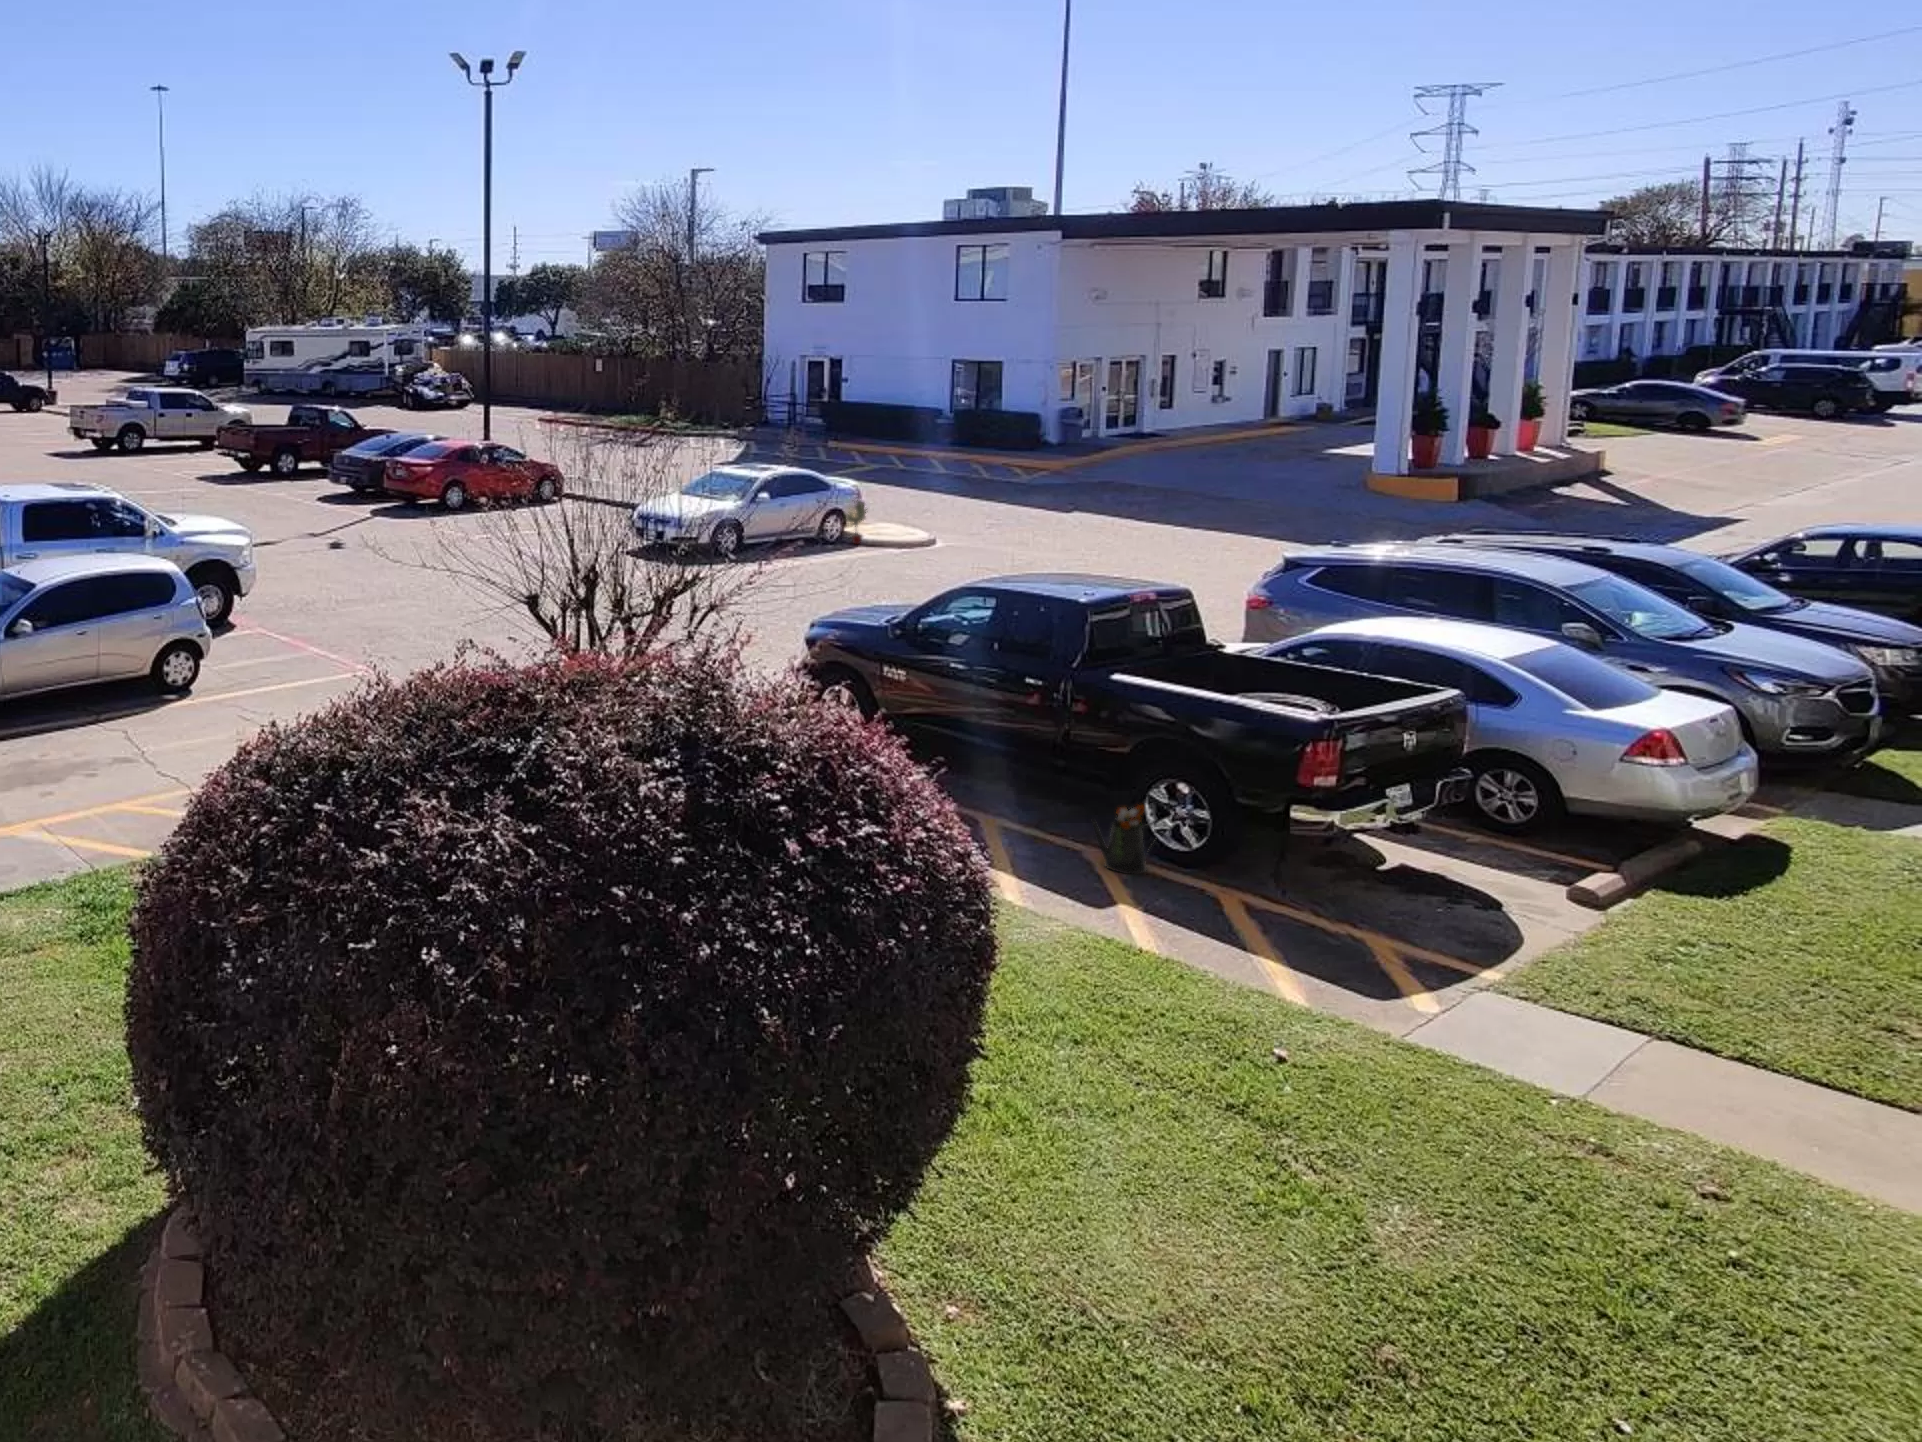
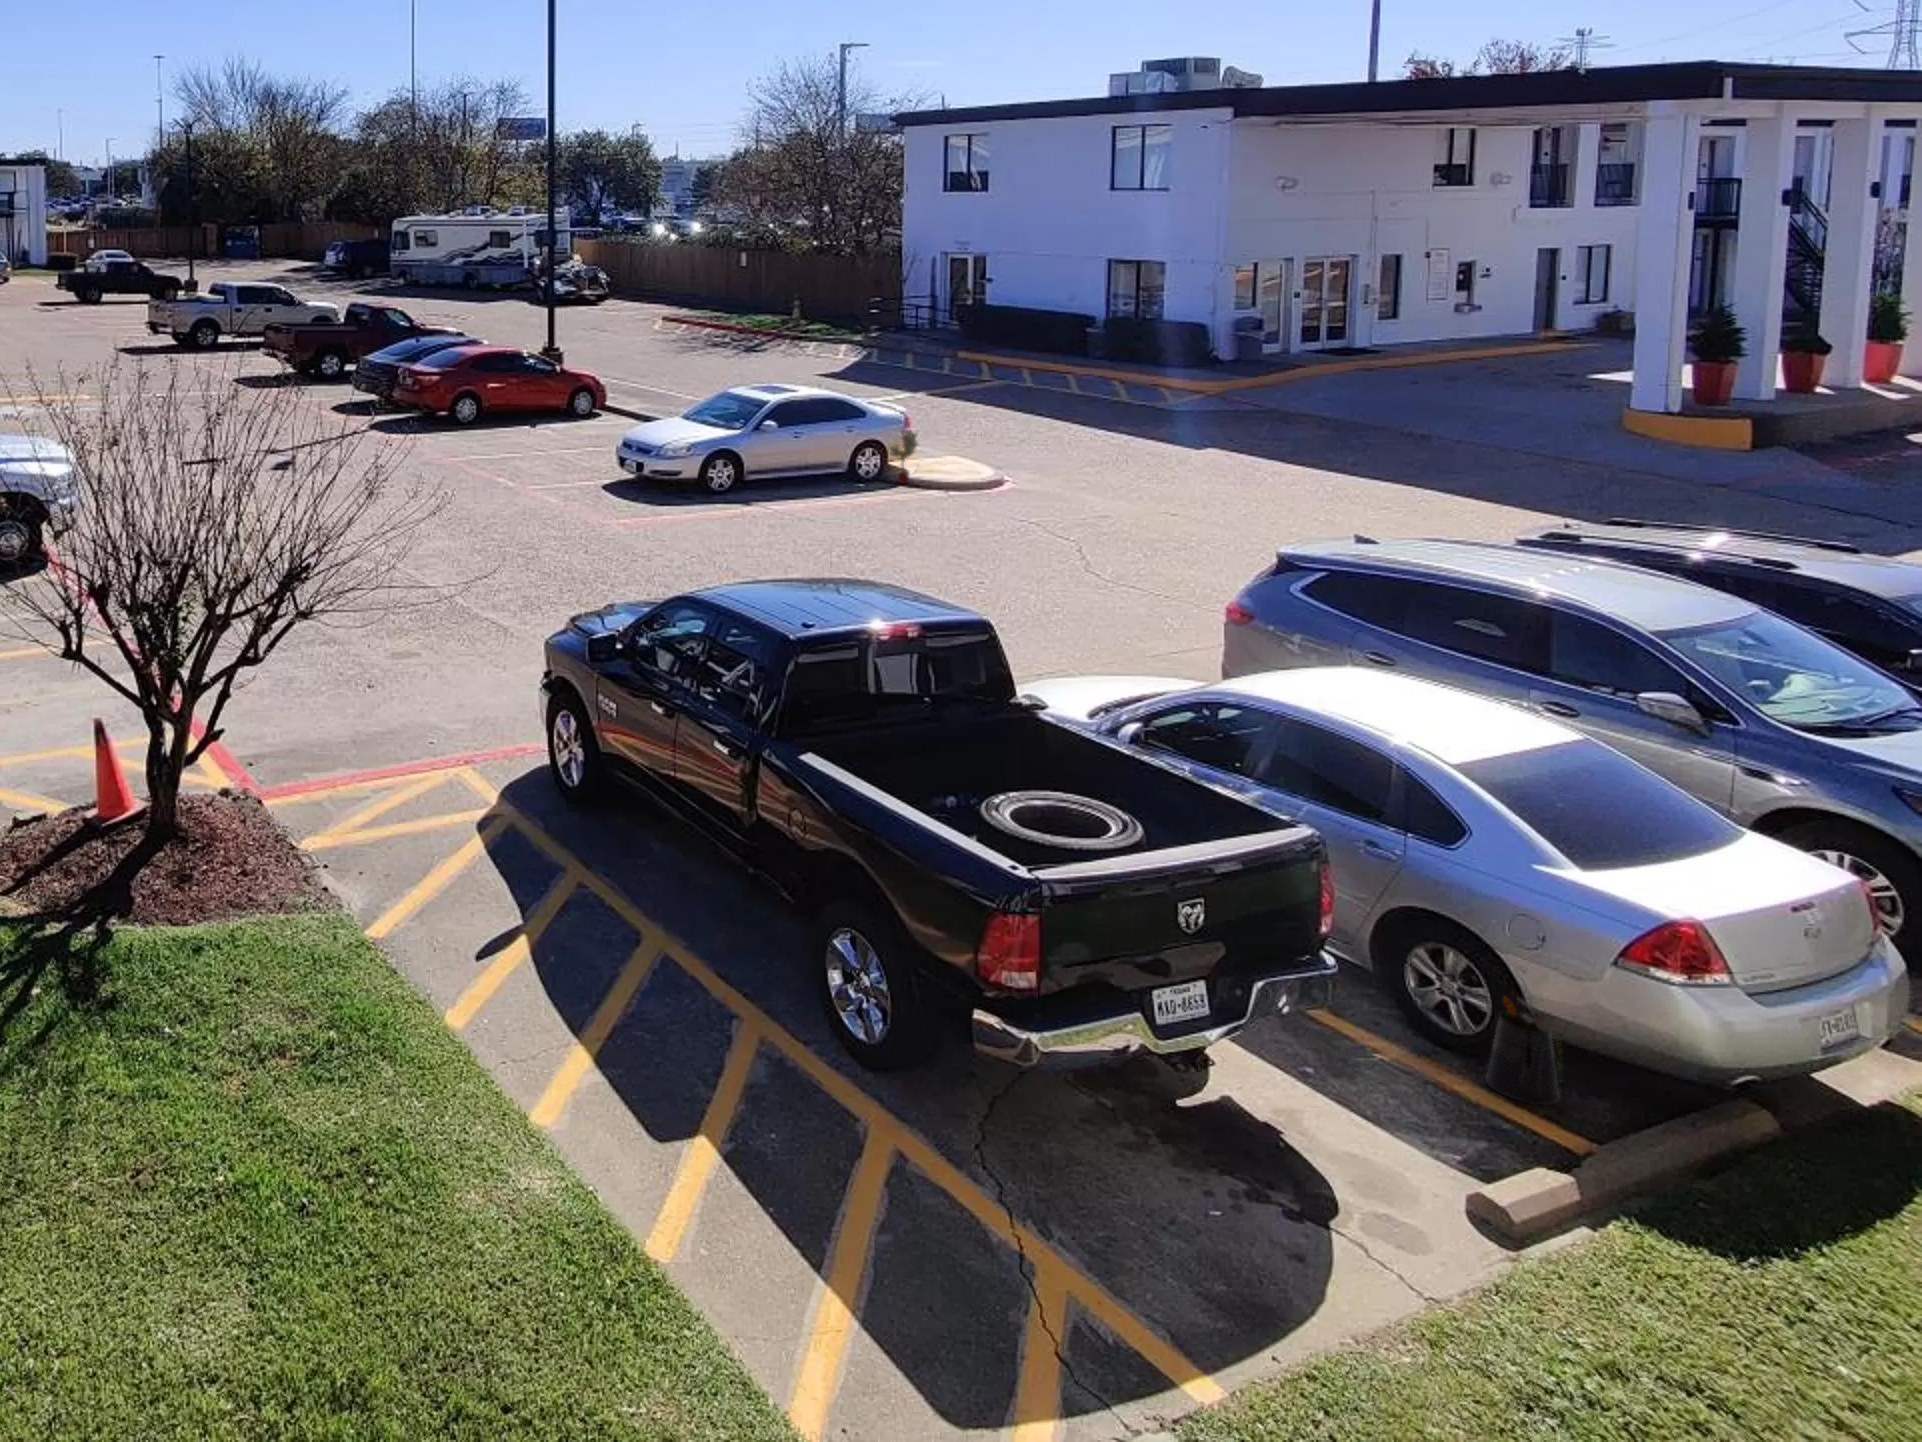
watering can: present [1092,805,1147,874] -> present [1485,996,1562,1105]

